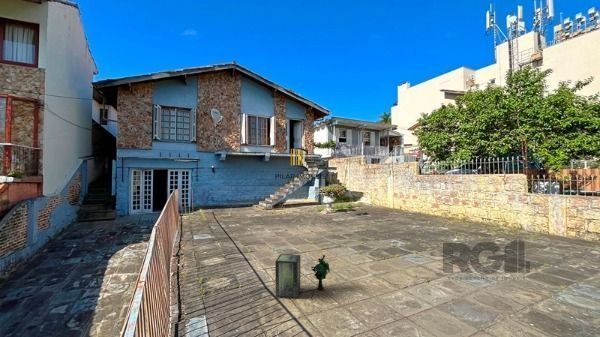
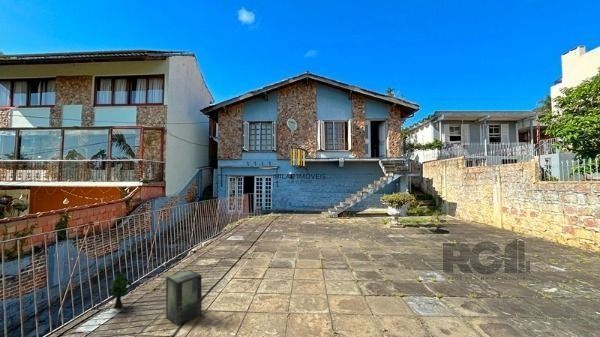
decorative plant: present [312,255,330,291] -> present [109,270,132,308]

